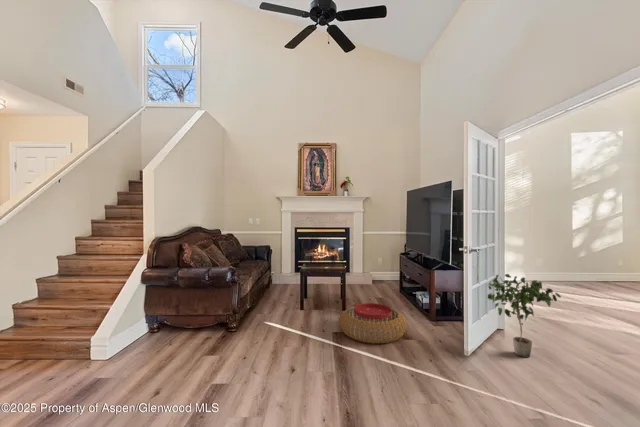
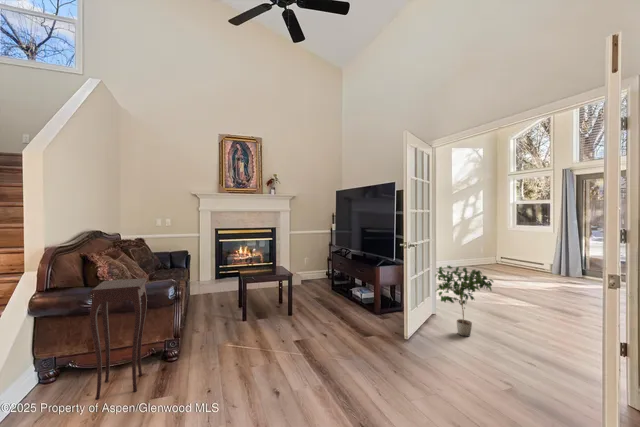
side table: none [170,264,212,347] -> present [90,278,147,399]
pouf: present [340,303,406,344] -> none [300,304,367,347]

